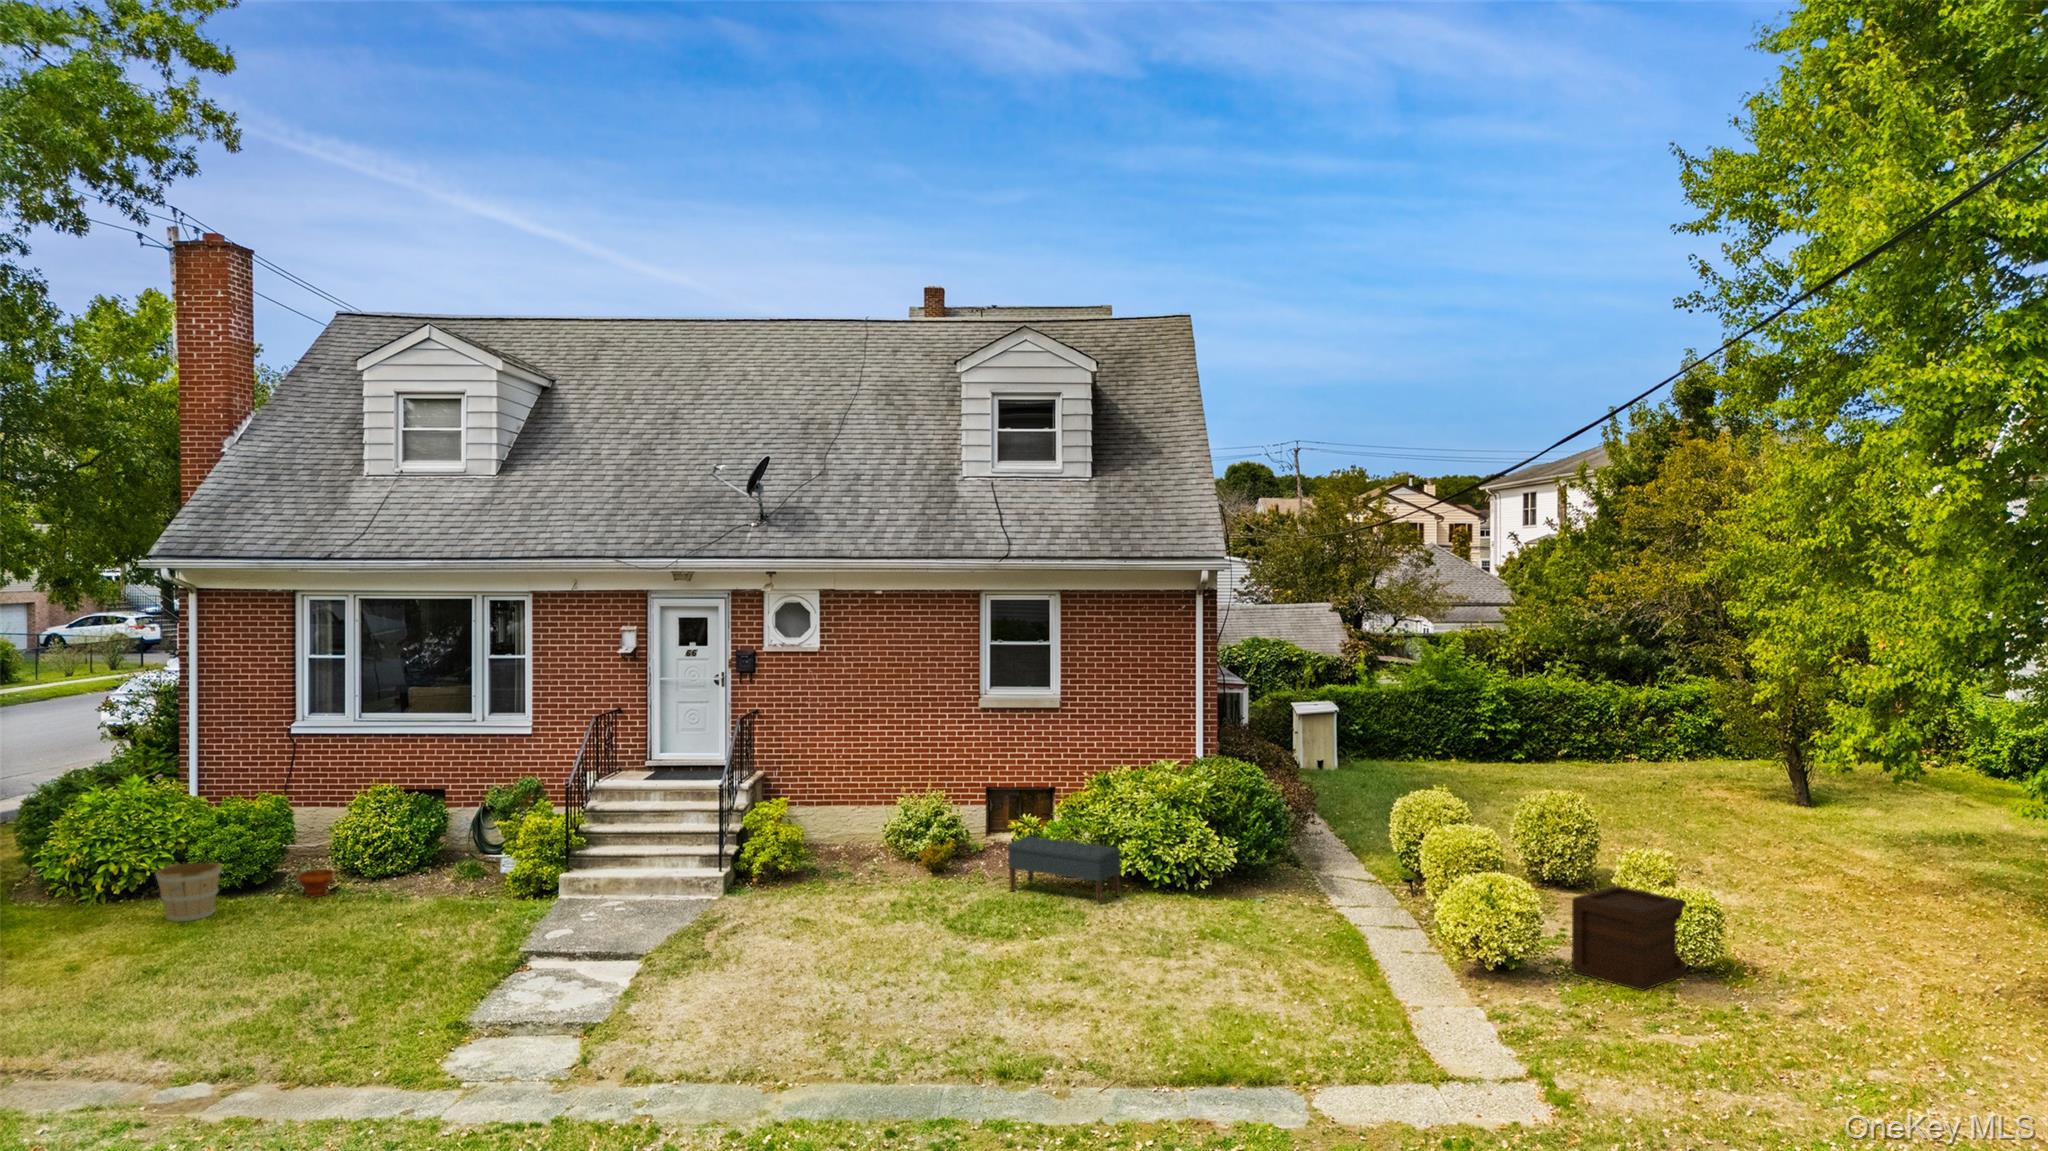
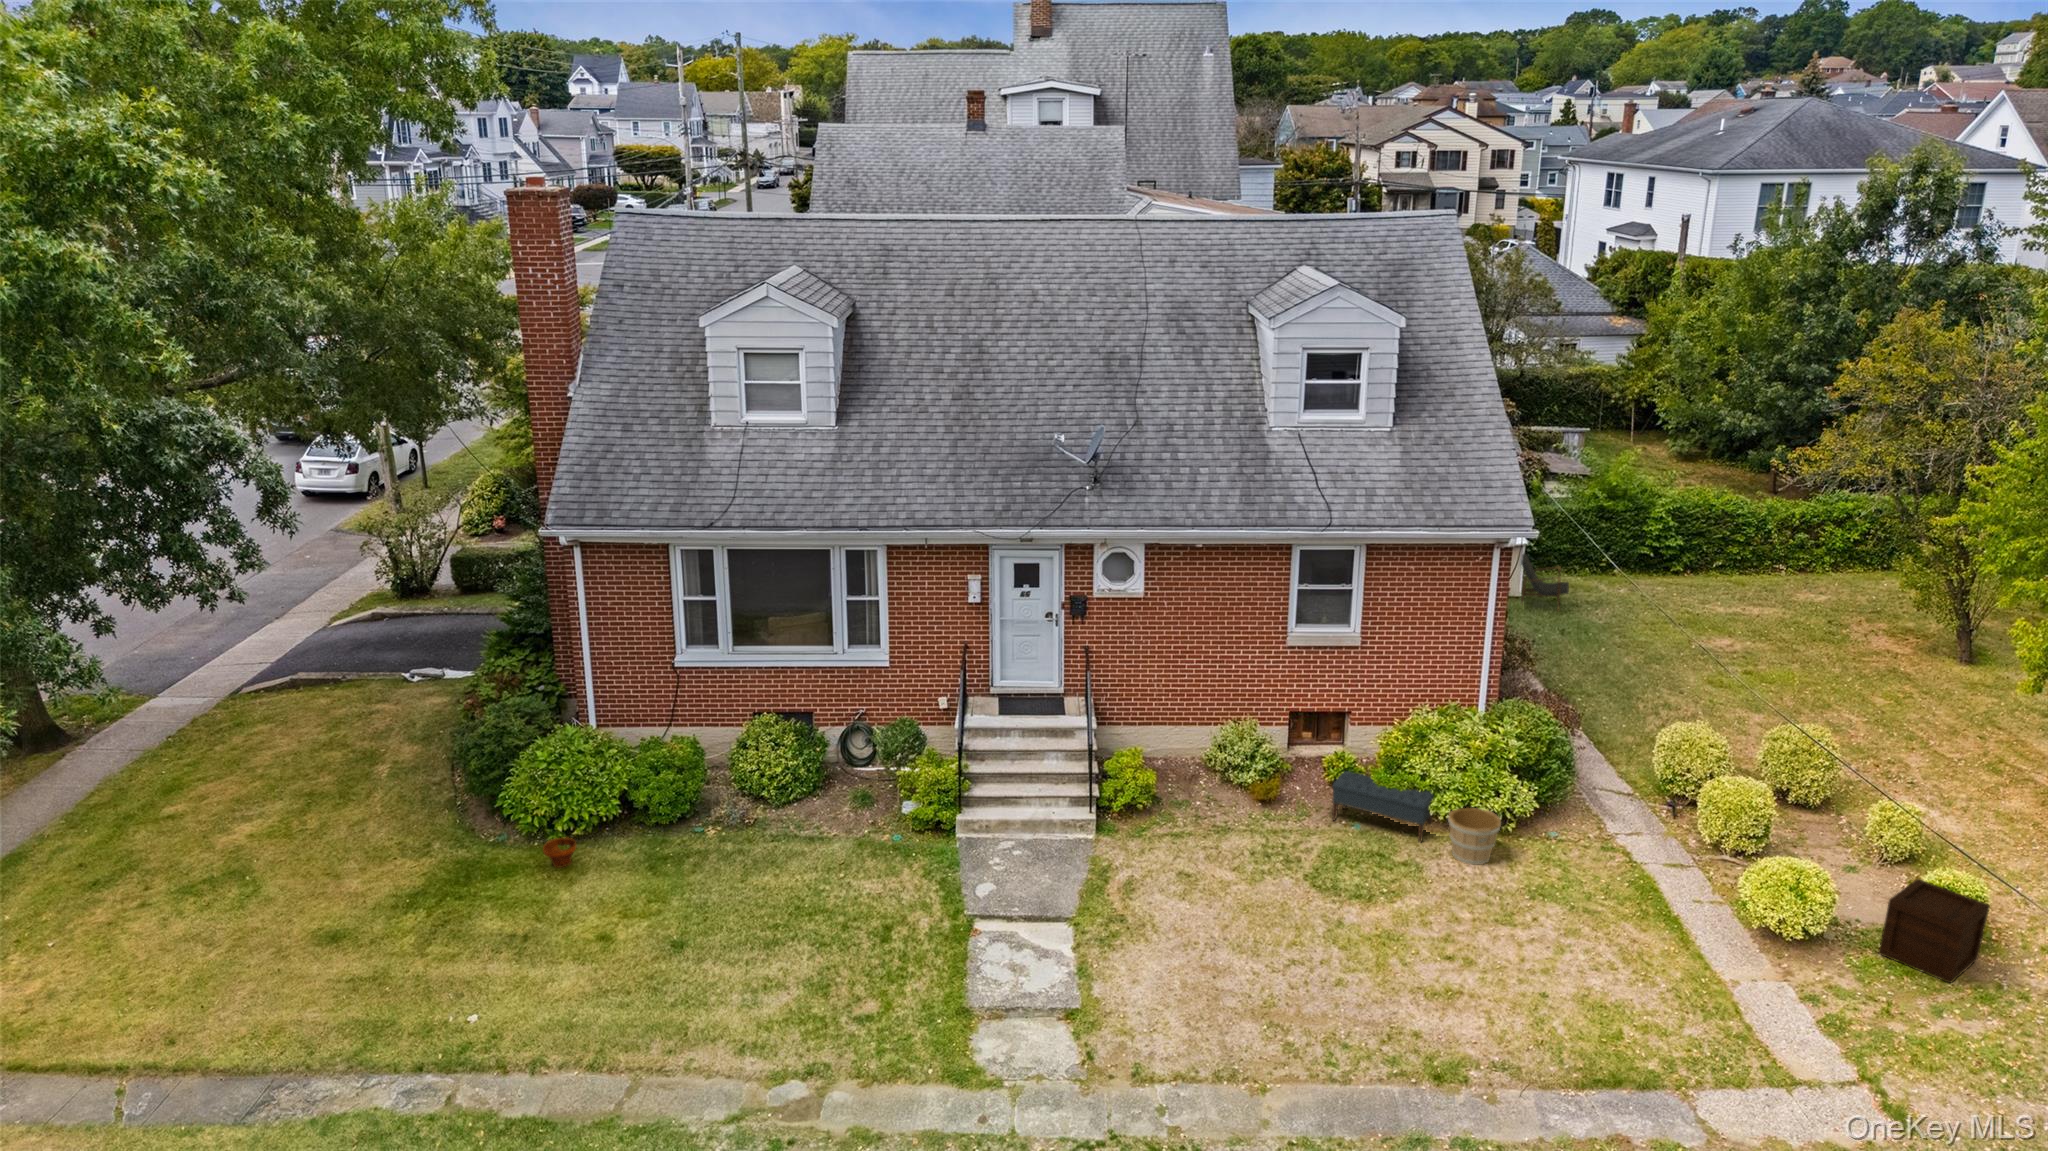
lounge chair: none [1343,706,1401,766] -> present [1521,554,1569,610]
wooden bucket: present [156,862,222,922] -> present [1448,808,1501,865]
planter: present [296,869,336,897] -> present [543,837,577,868]

